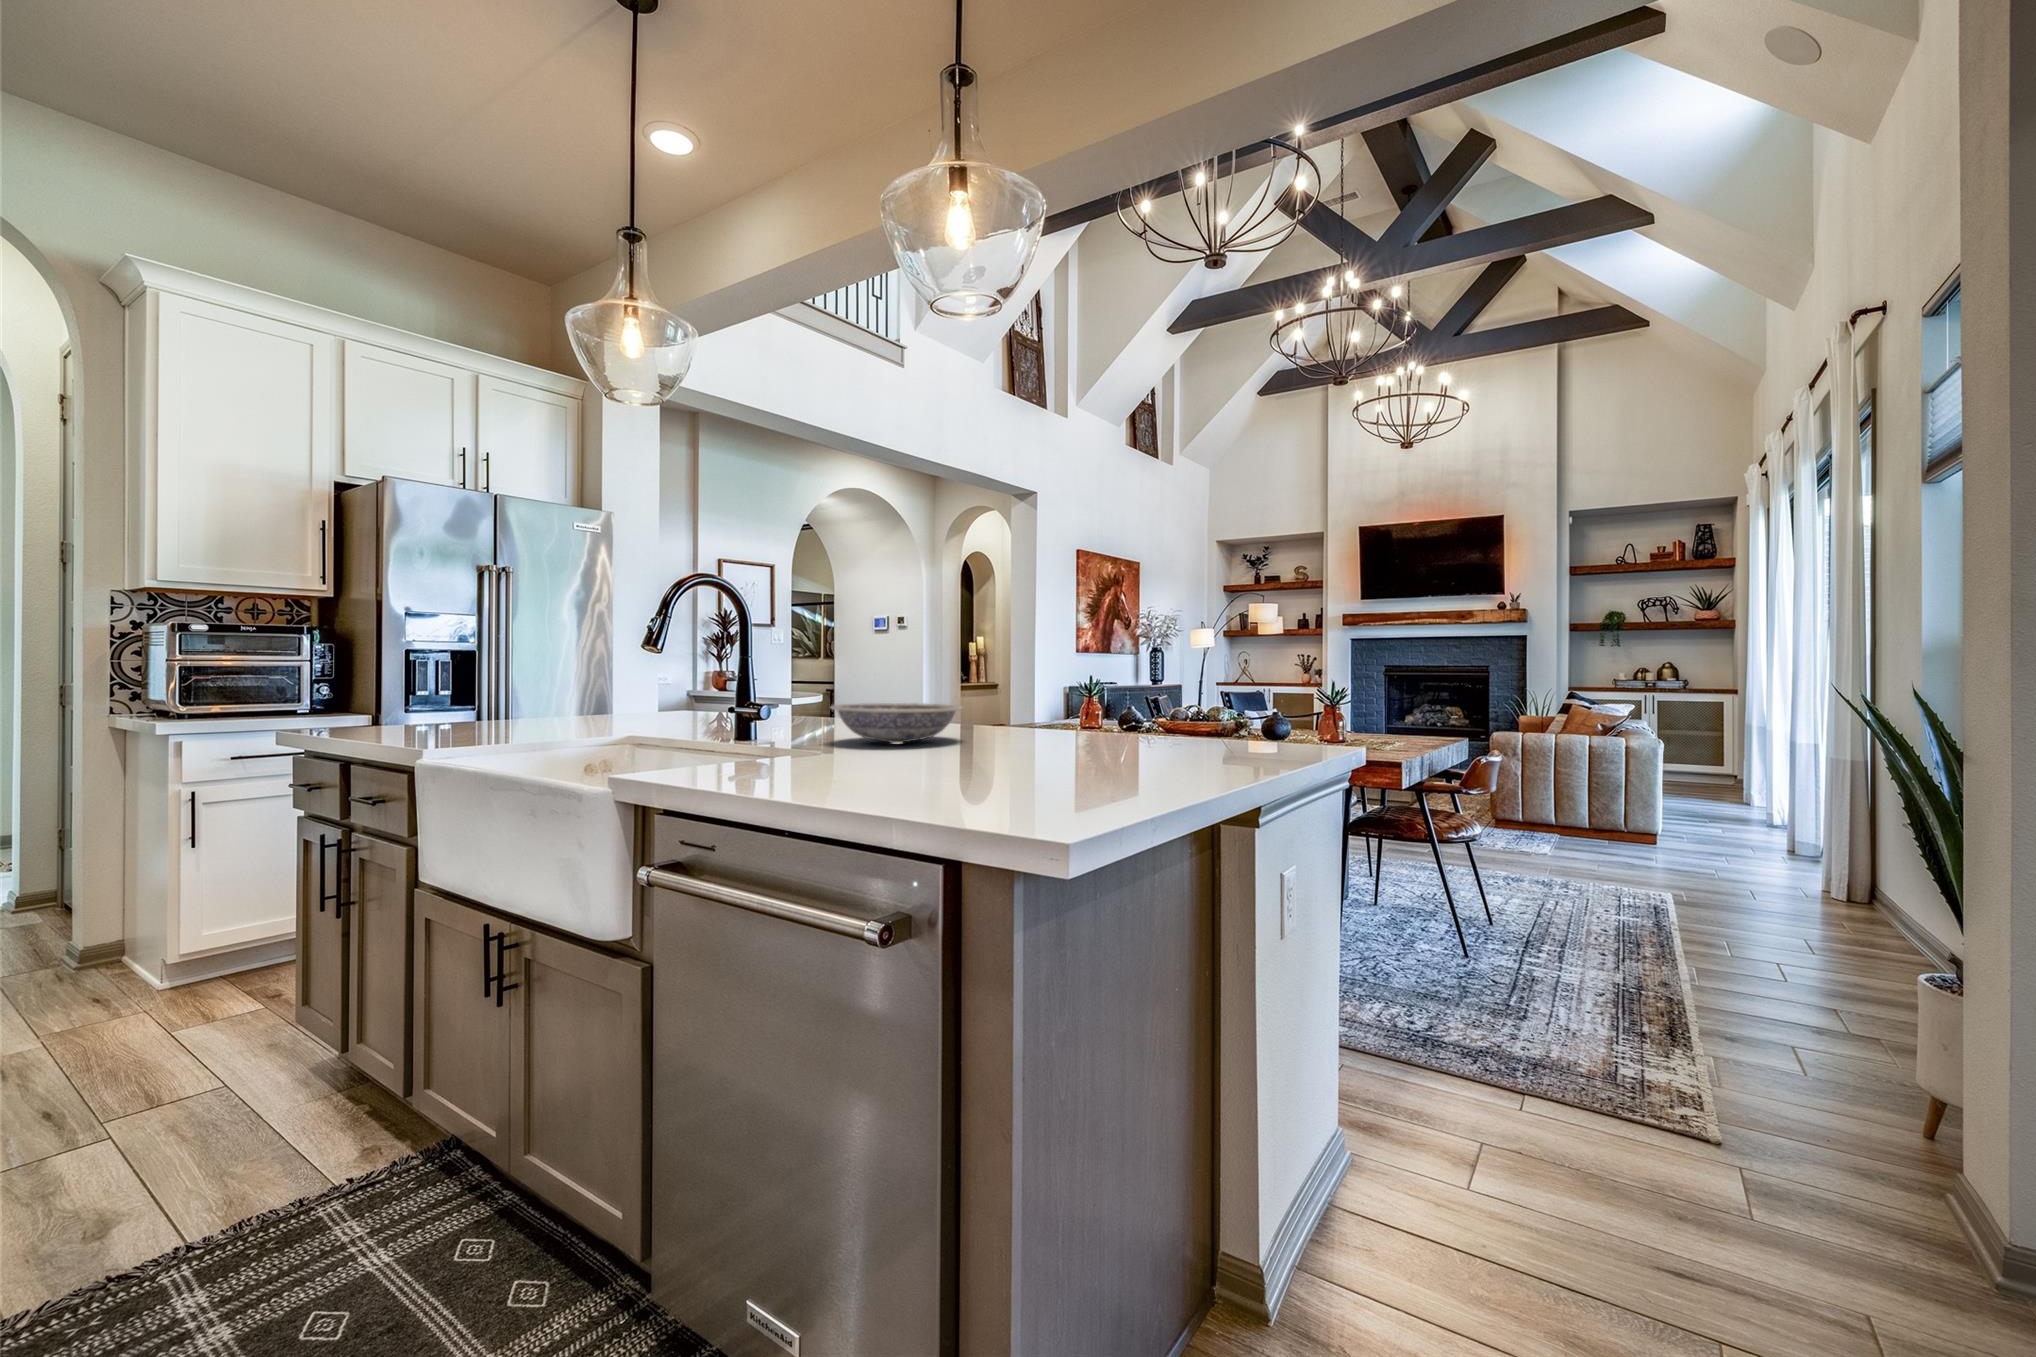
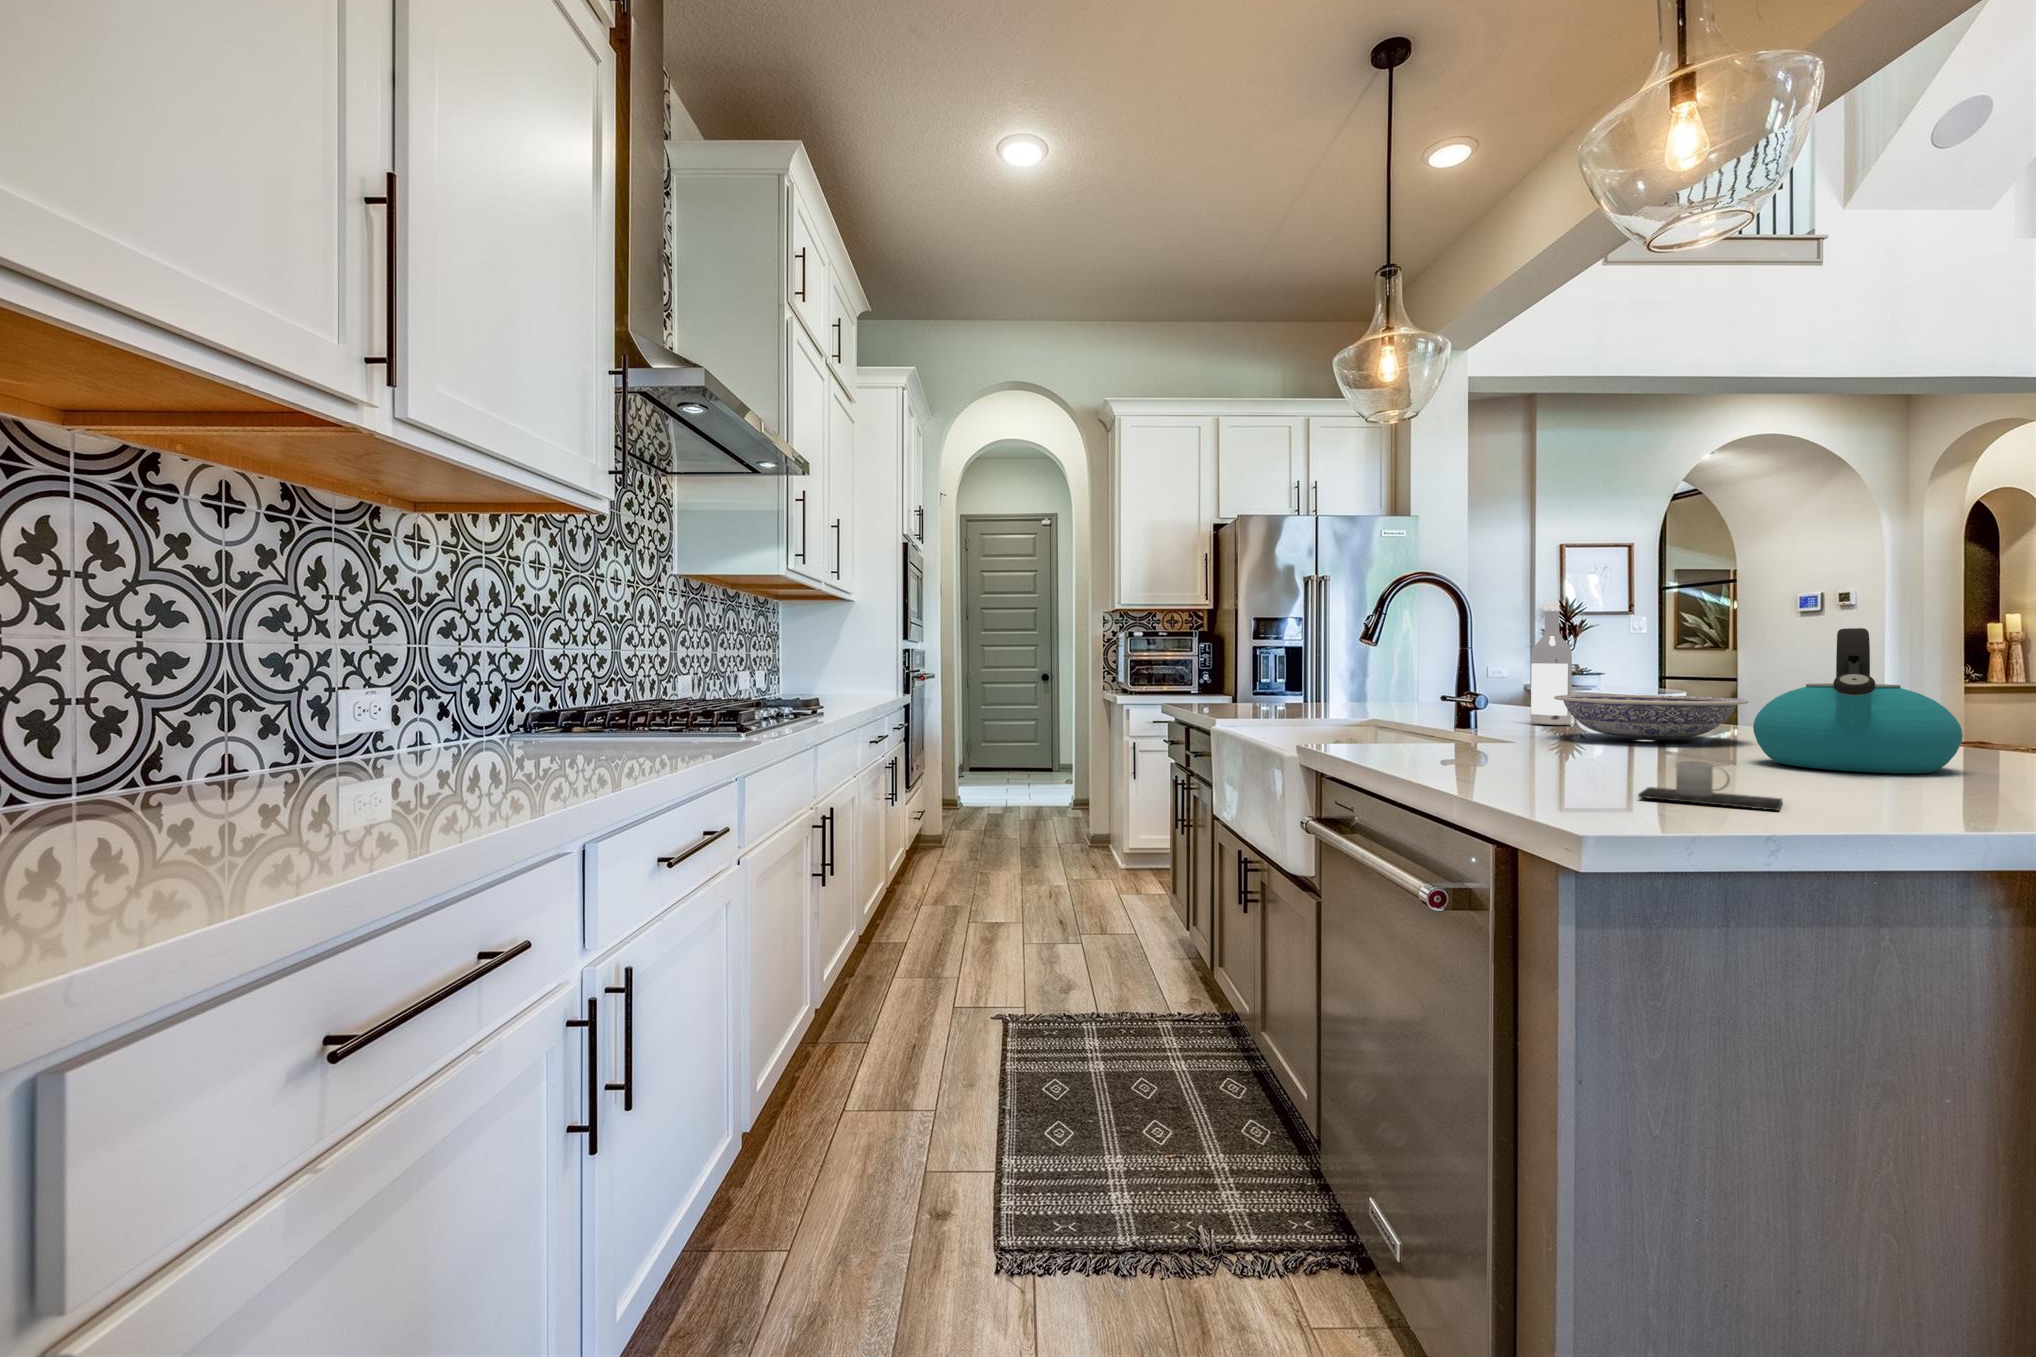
wine bottle: none [787,617,819,732] -> present [1531,602,1572,725]
kettle: none [995,654,1100,759] -> present [1753,628,1963,773]
mug: none [995,764,1091,800] -> present [1638,761,1782,810]

